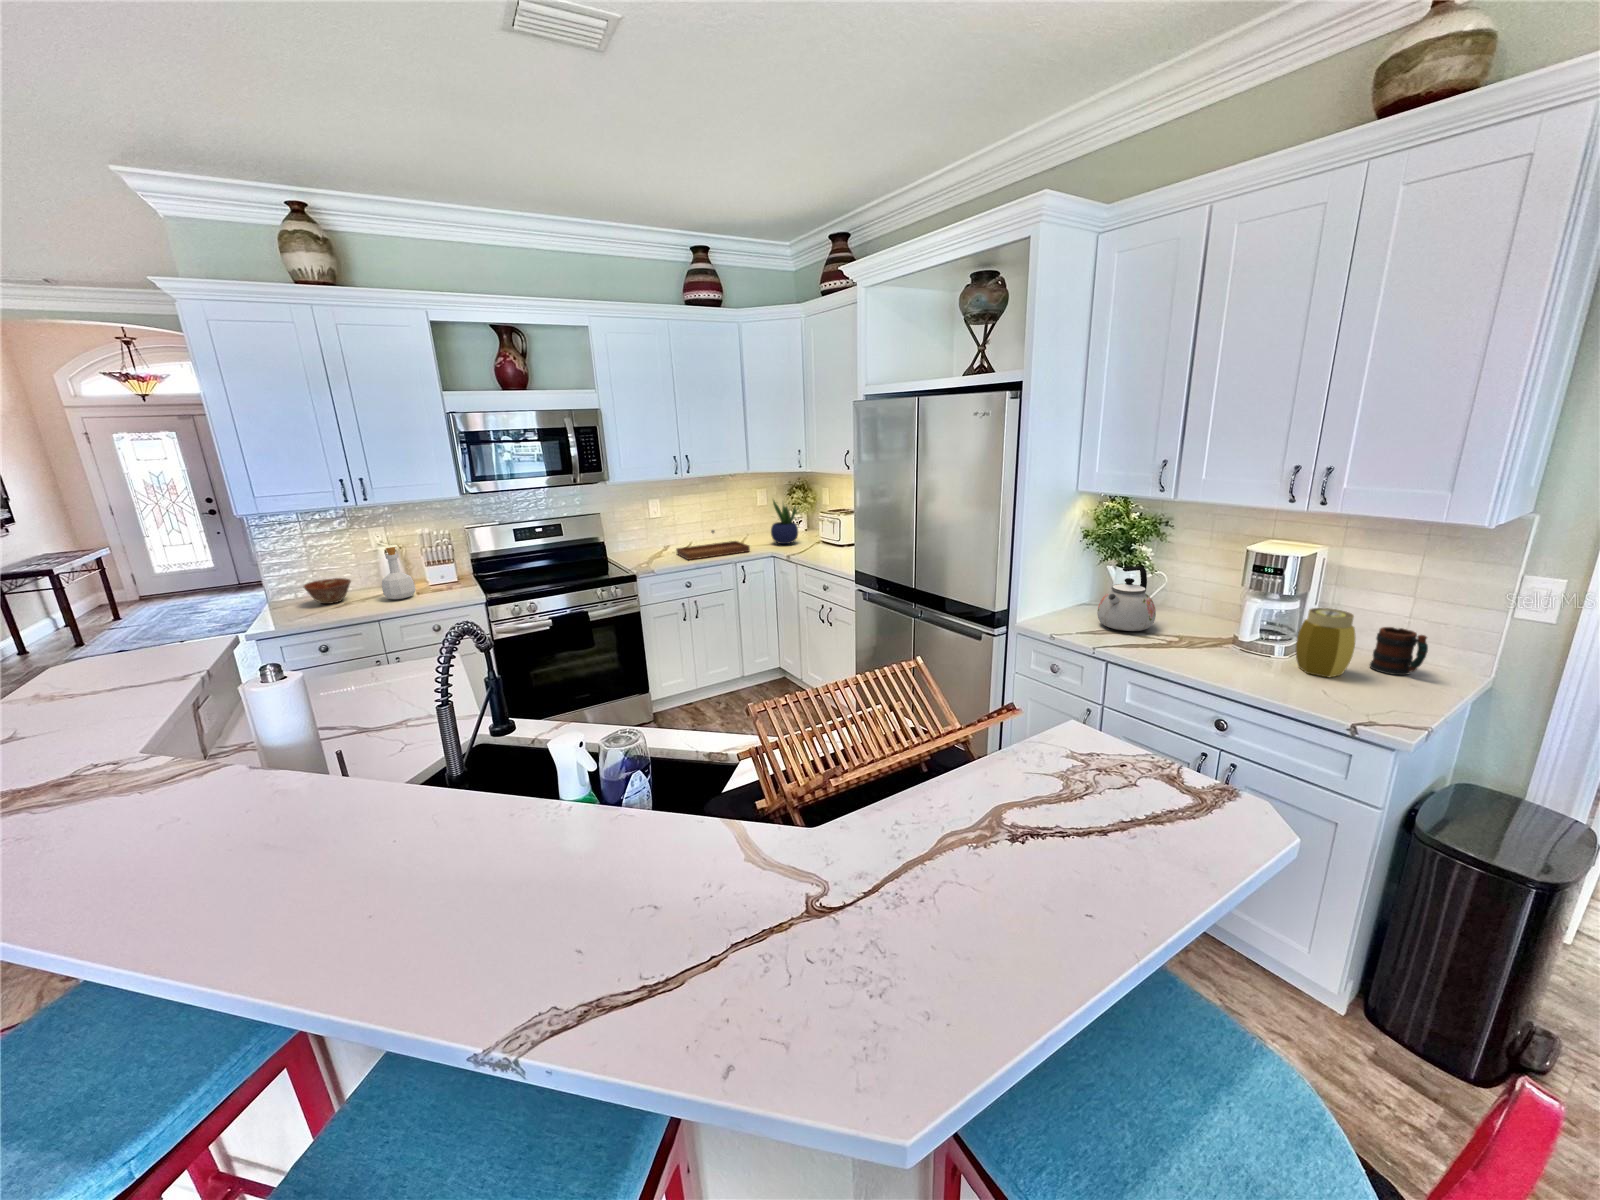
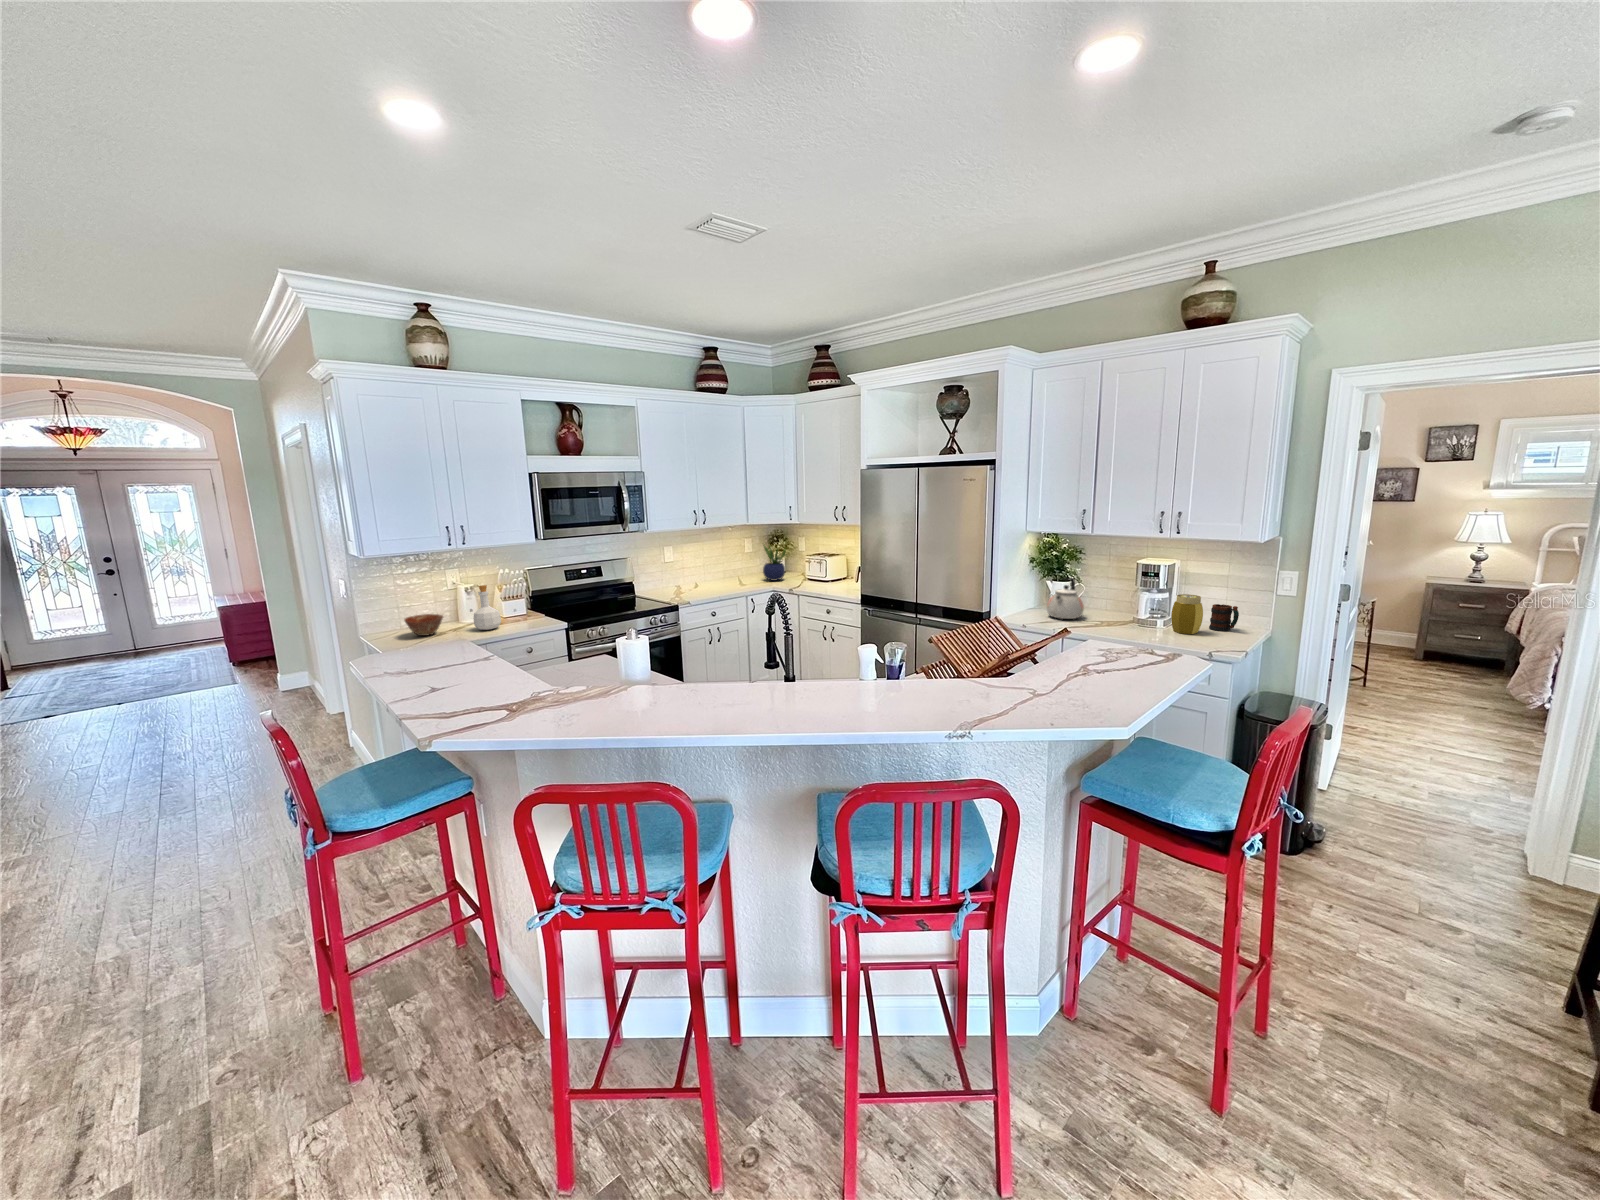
tray: present [676,530,750,560] -> none [692,569,752,594]

